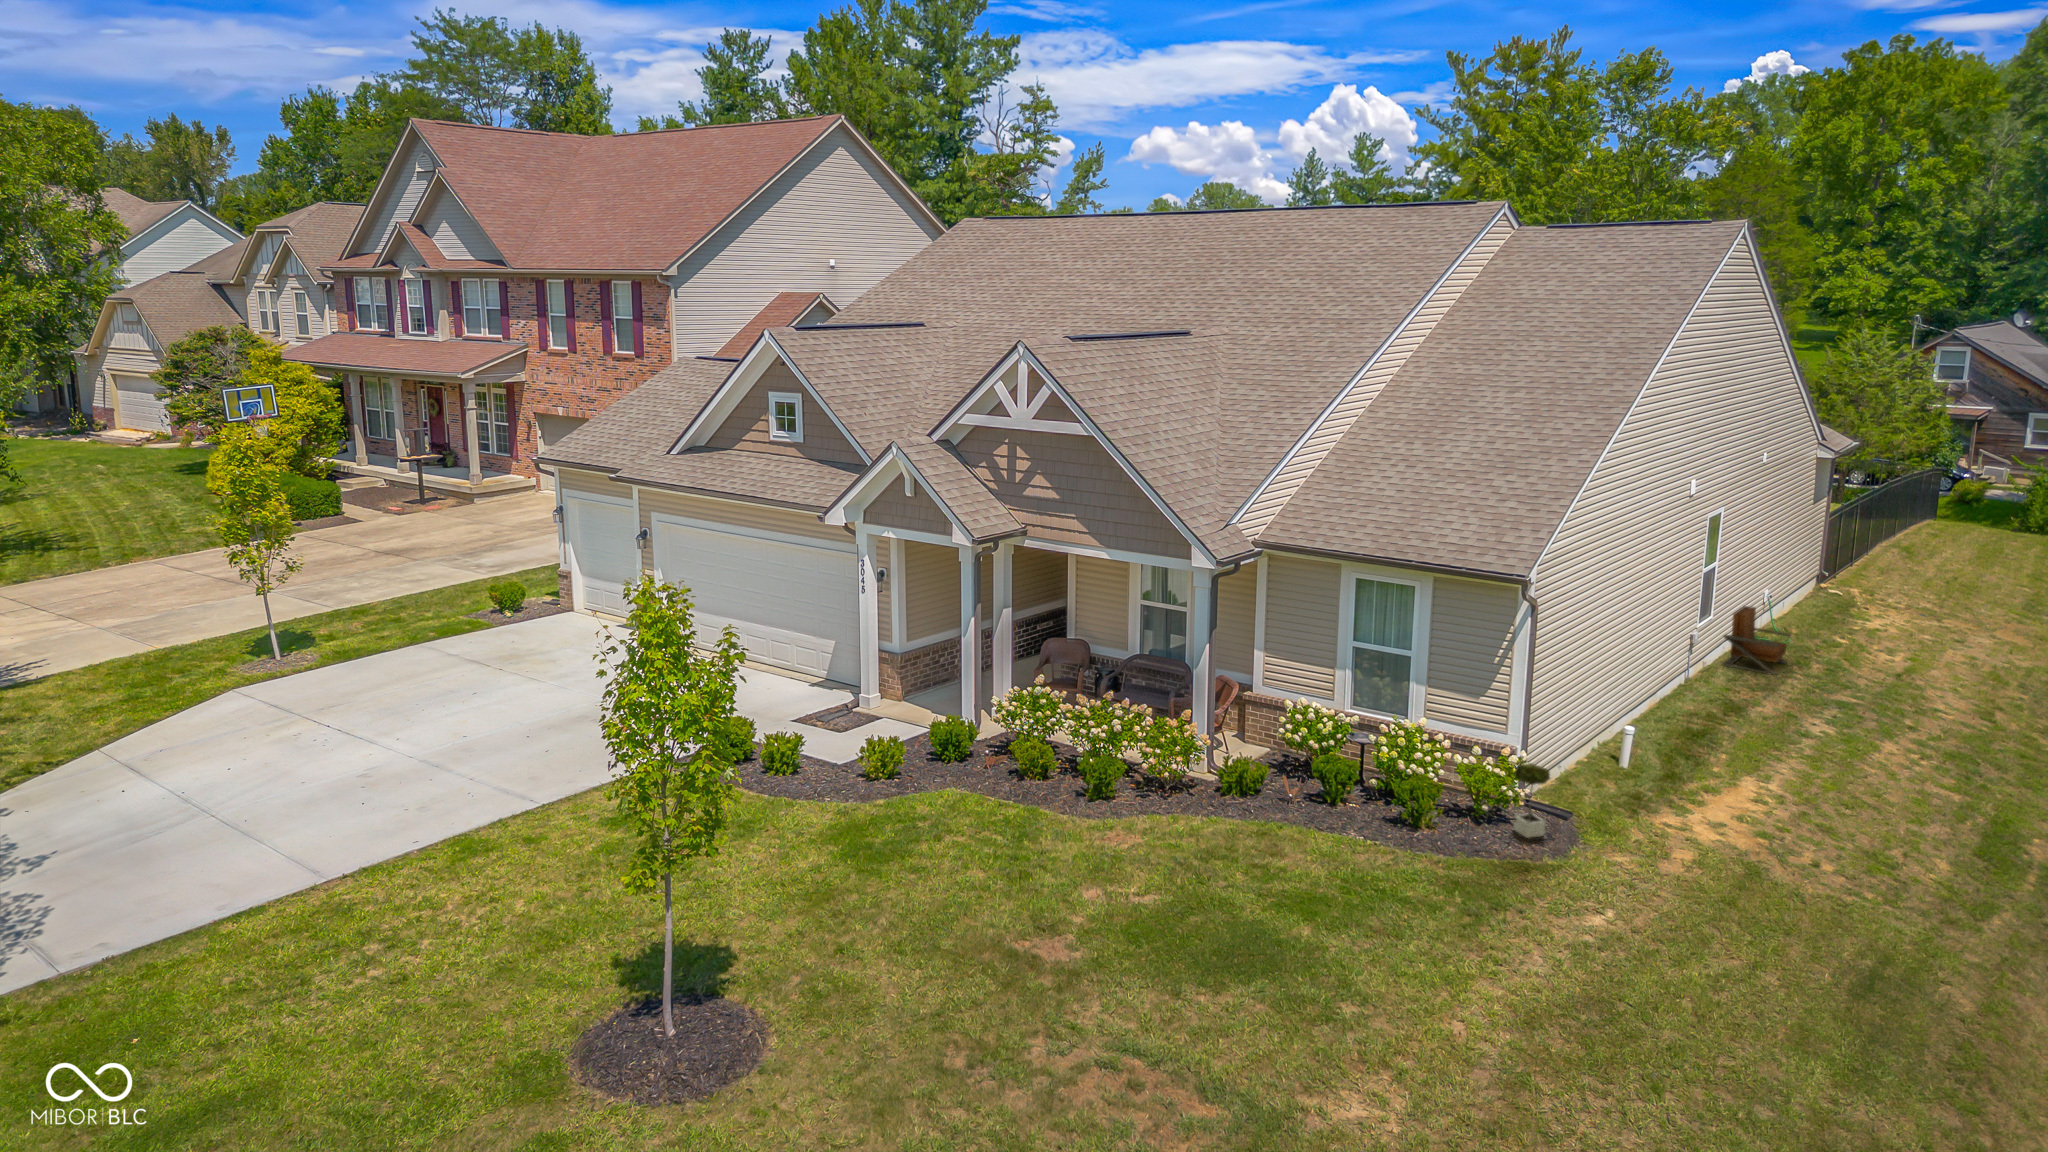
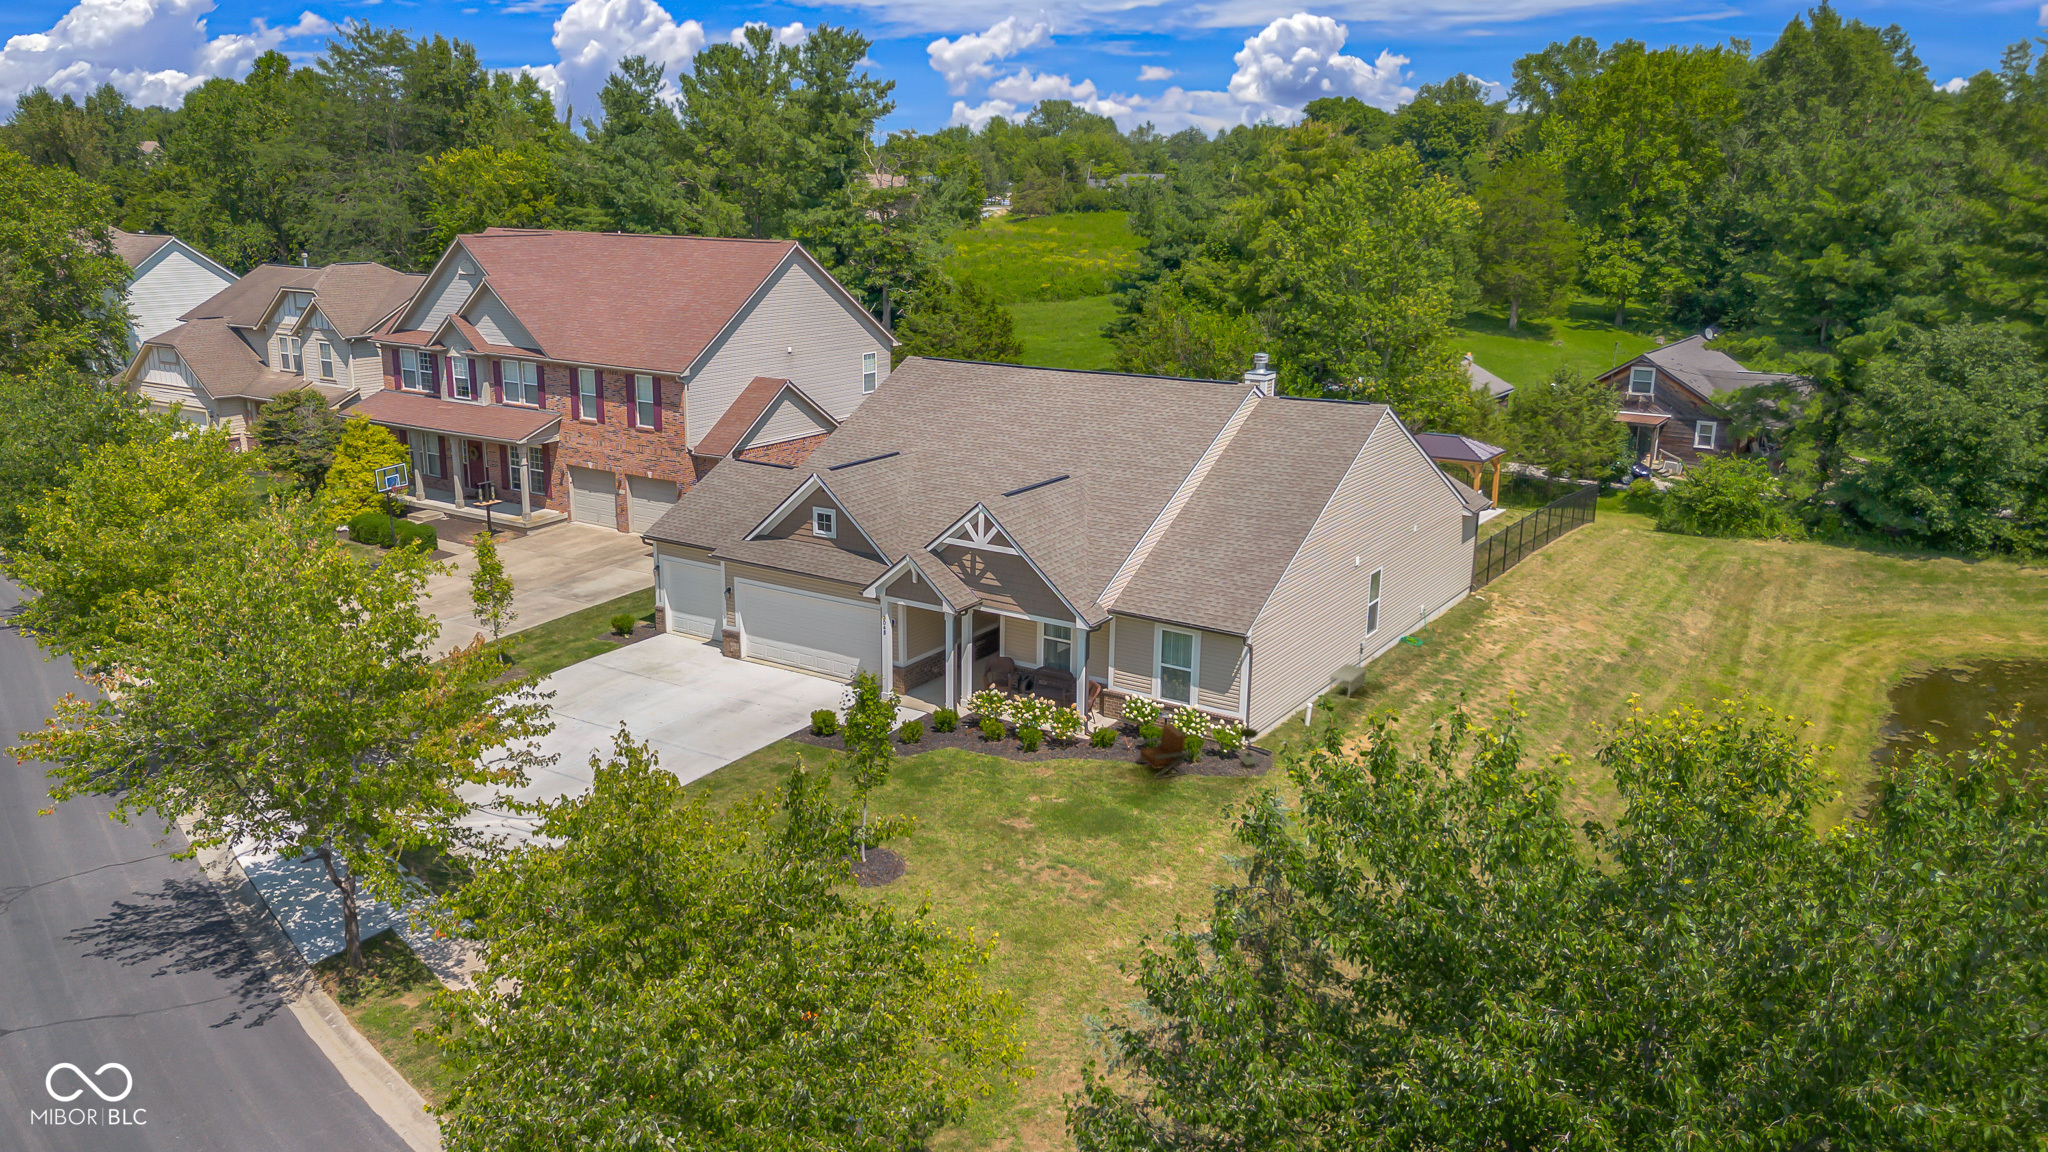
lounge chair: present [1722,606,1791,675] -> present [1137,724,1189,779]
storage bench: none [1647,668,1714,726] -> present [1330,664,1366,696]

